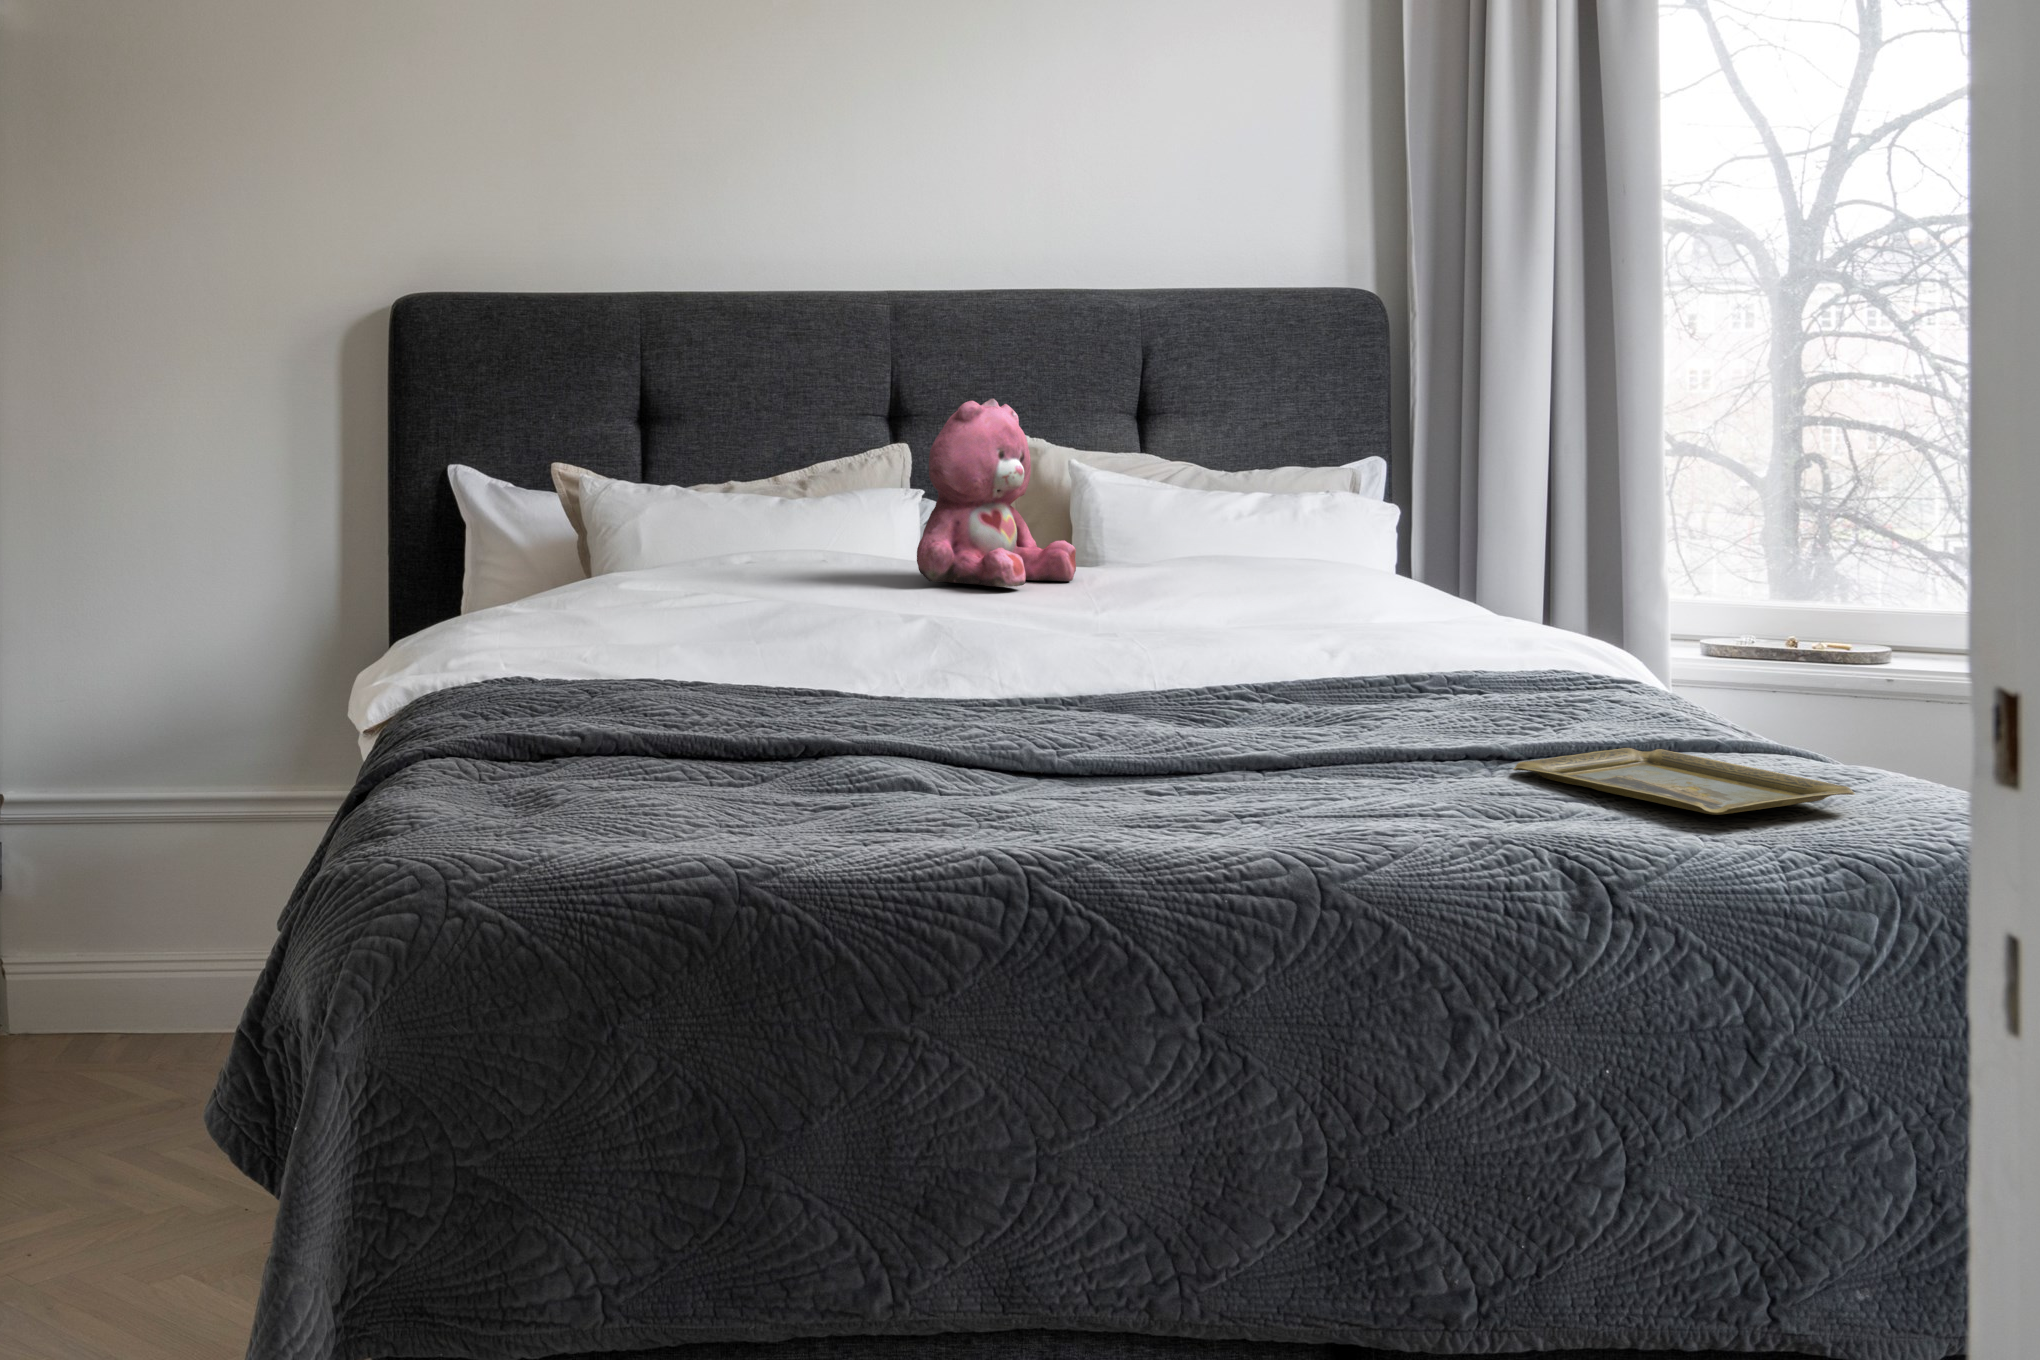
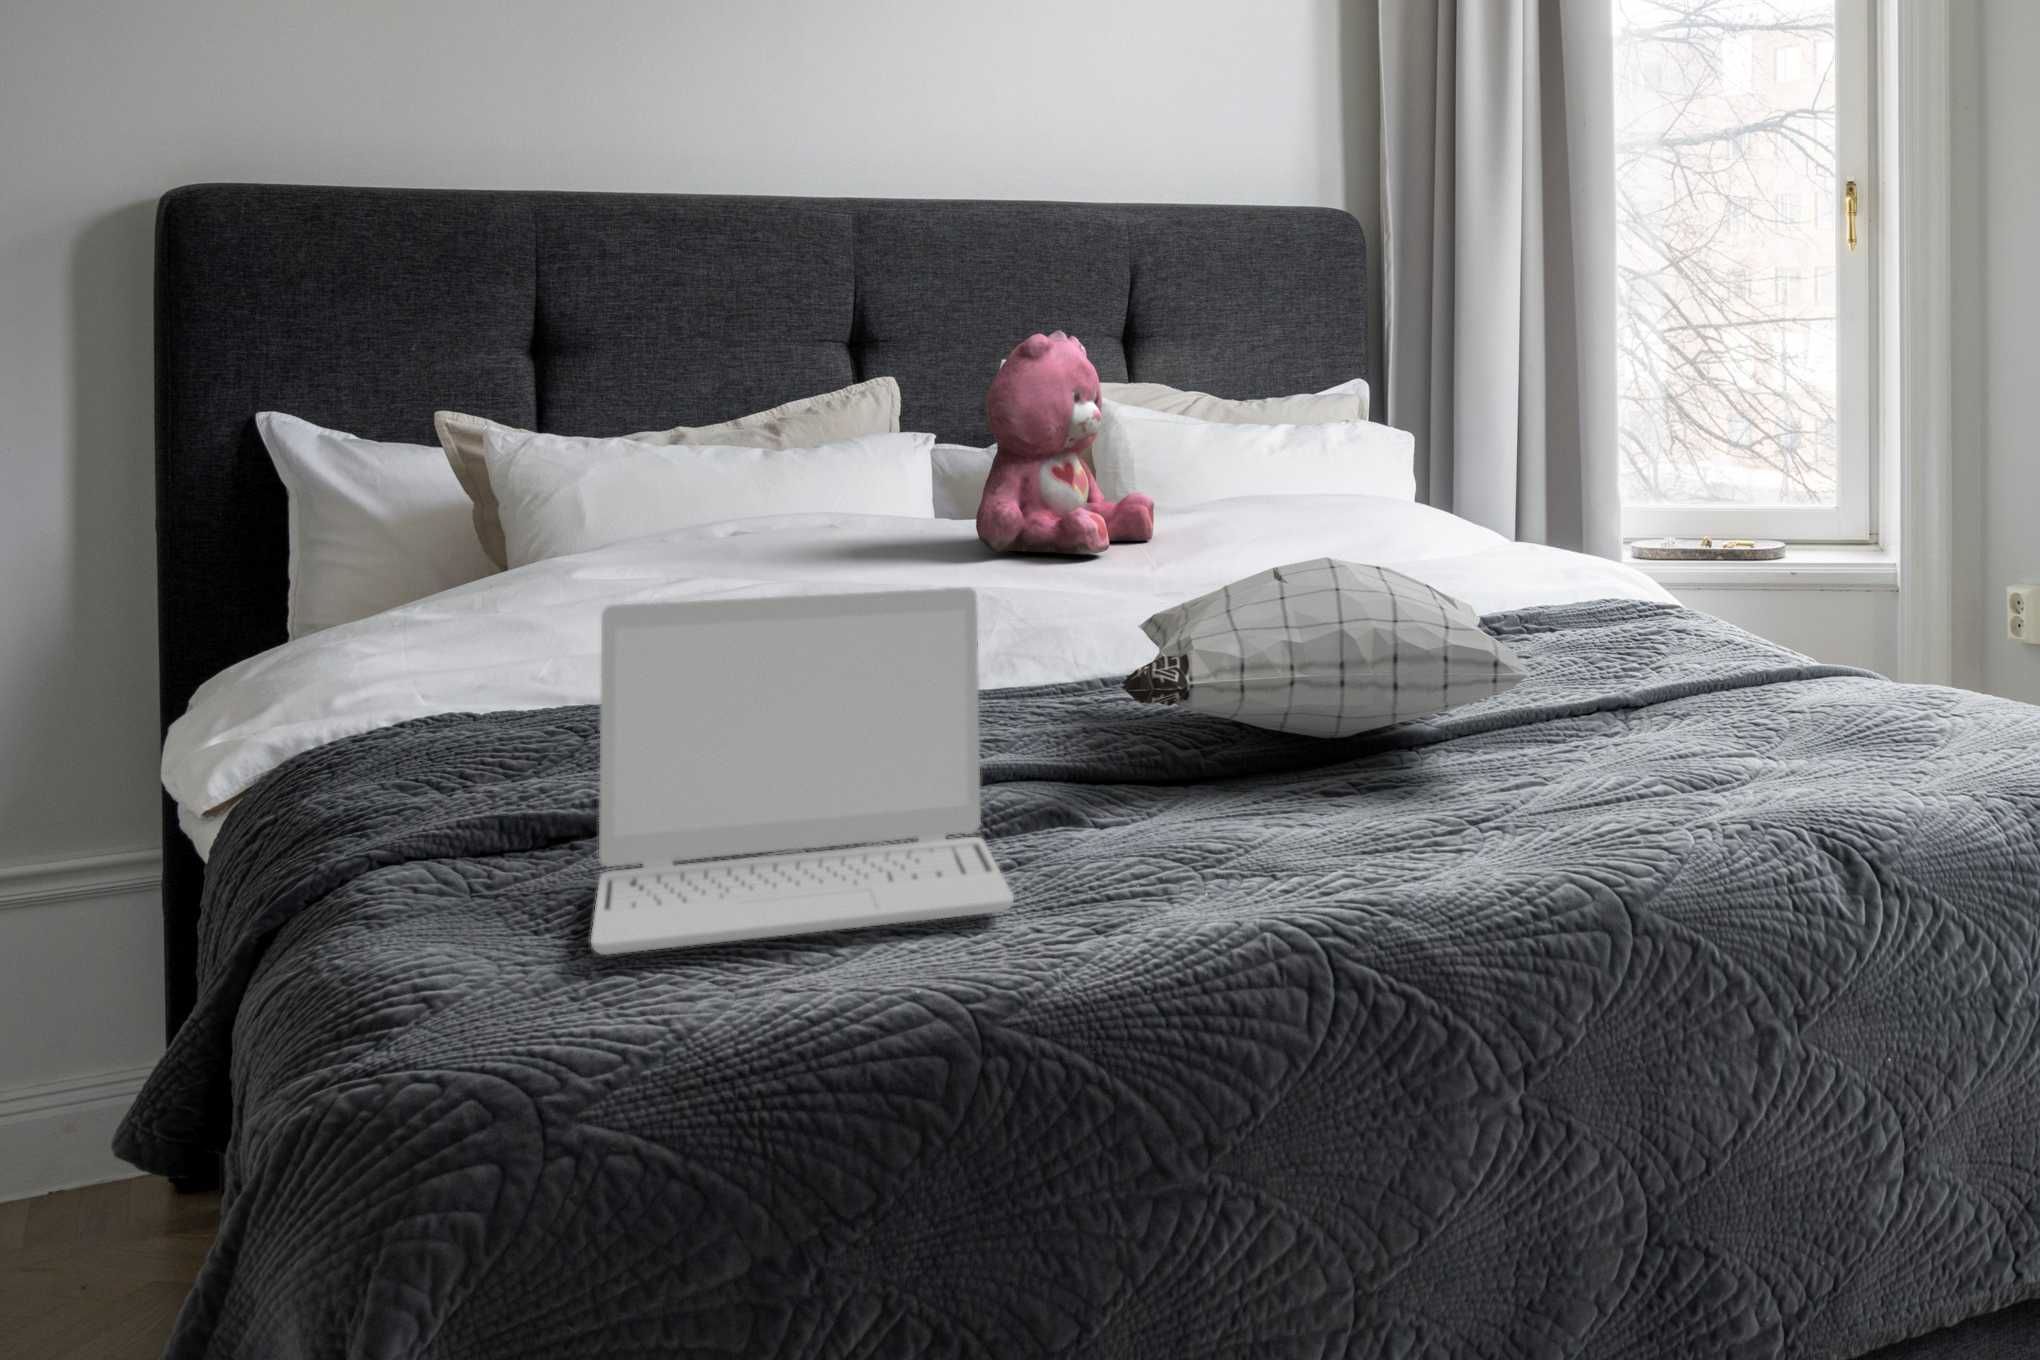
laptop: none [518,577,824,820] -> present [591,588,1014,955]
pillow: none [946,584,1324,743] -> present [1120,557,1531,738]
tray: present [1513,748,1855,815] -> none [1699,694,2005,767]

